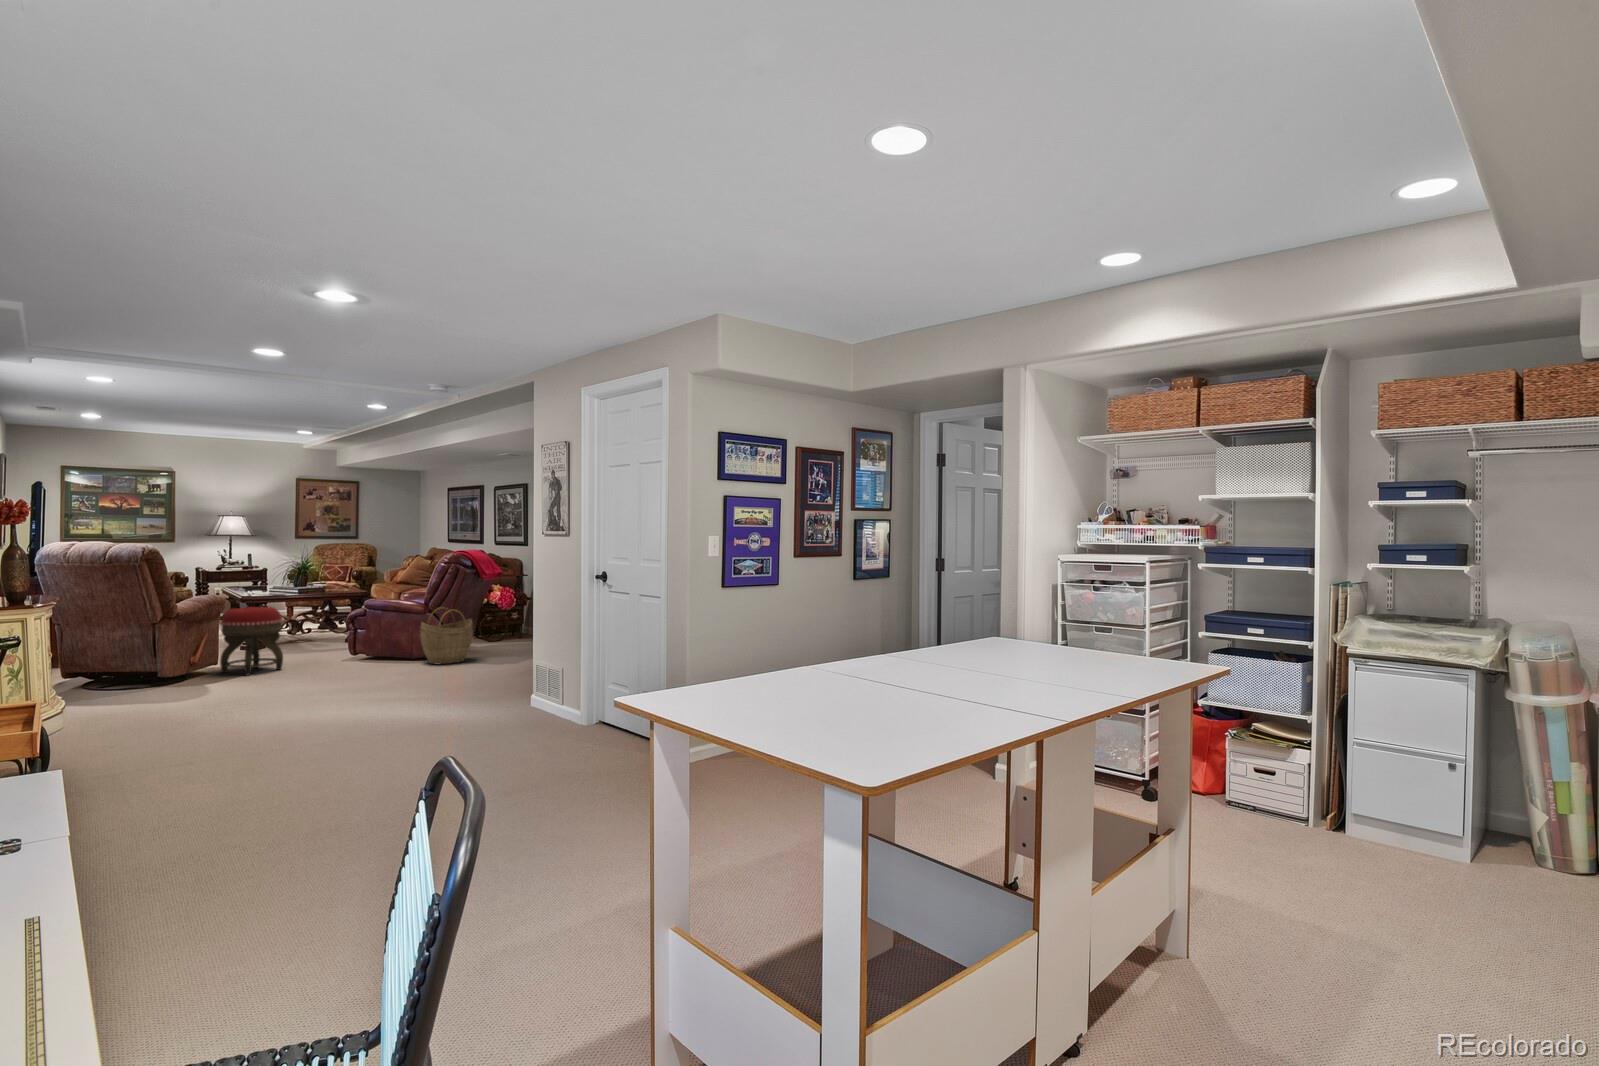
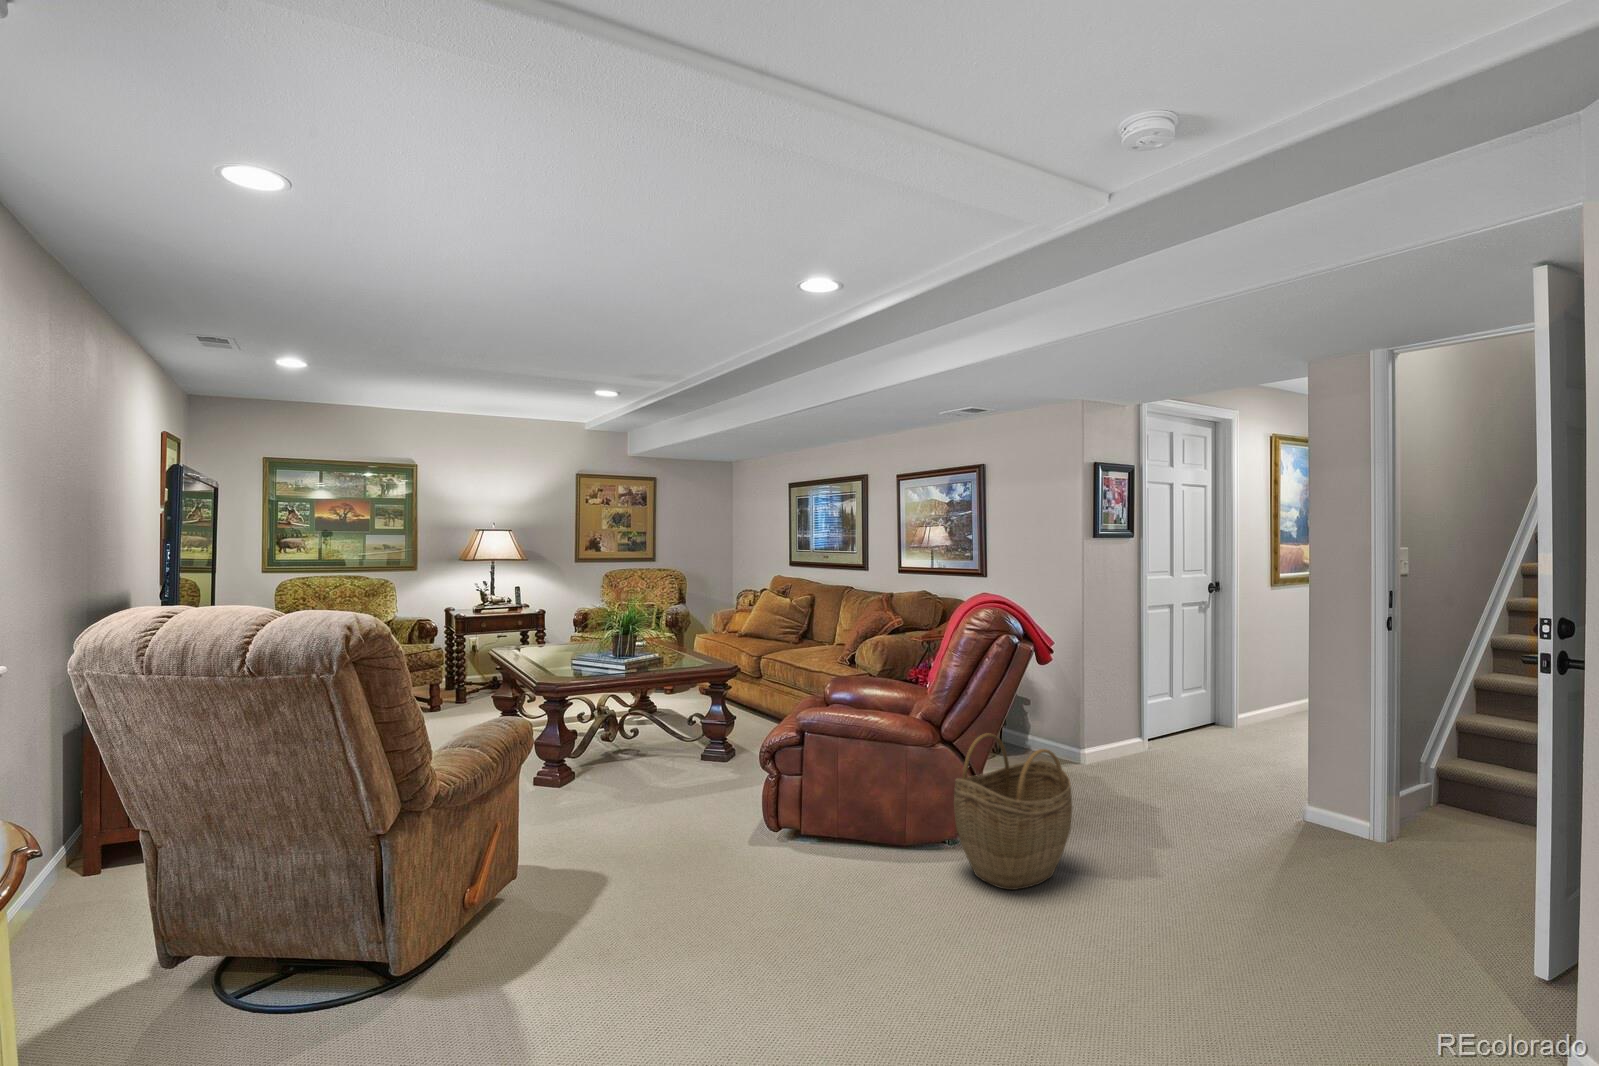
footstool: present [220,607,283,676] -> none [524,744,663,949]

